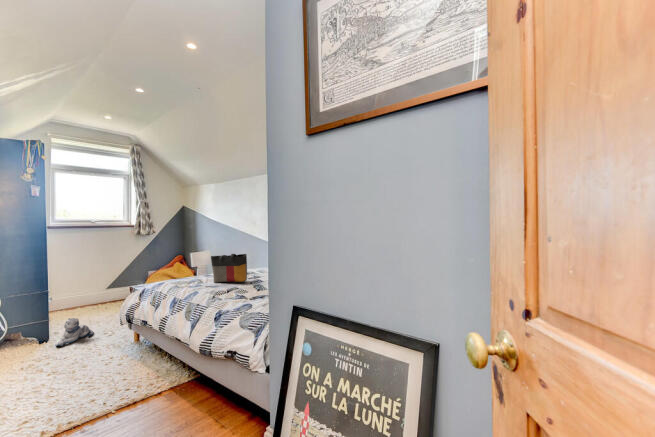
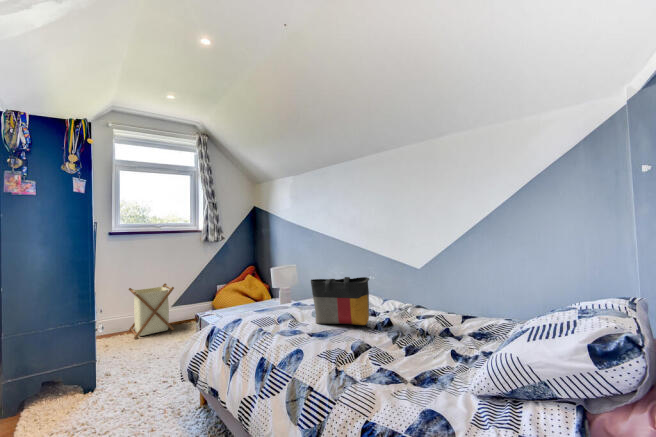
laundry basket: none [66,270,110,314] -> present [129,284,174,339]
plush toy: present [55,318,93,346] -> none [101,358,151,401]

